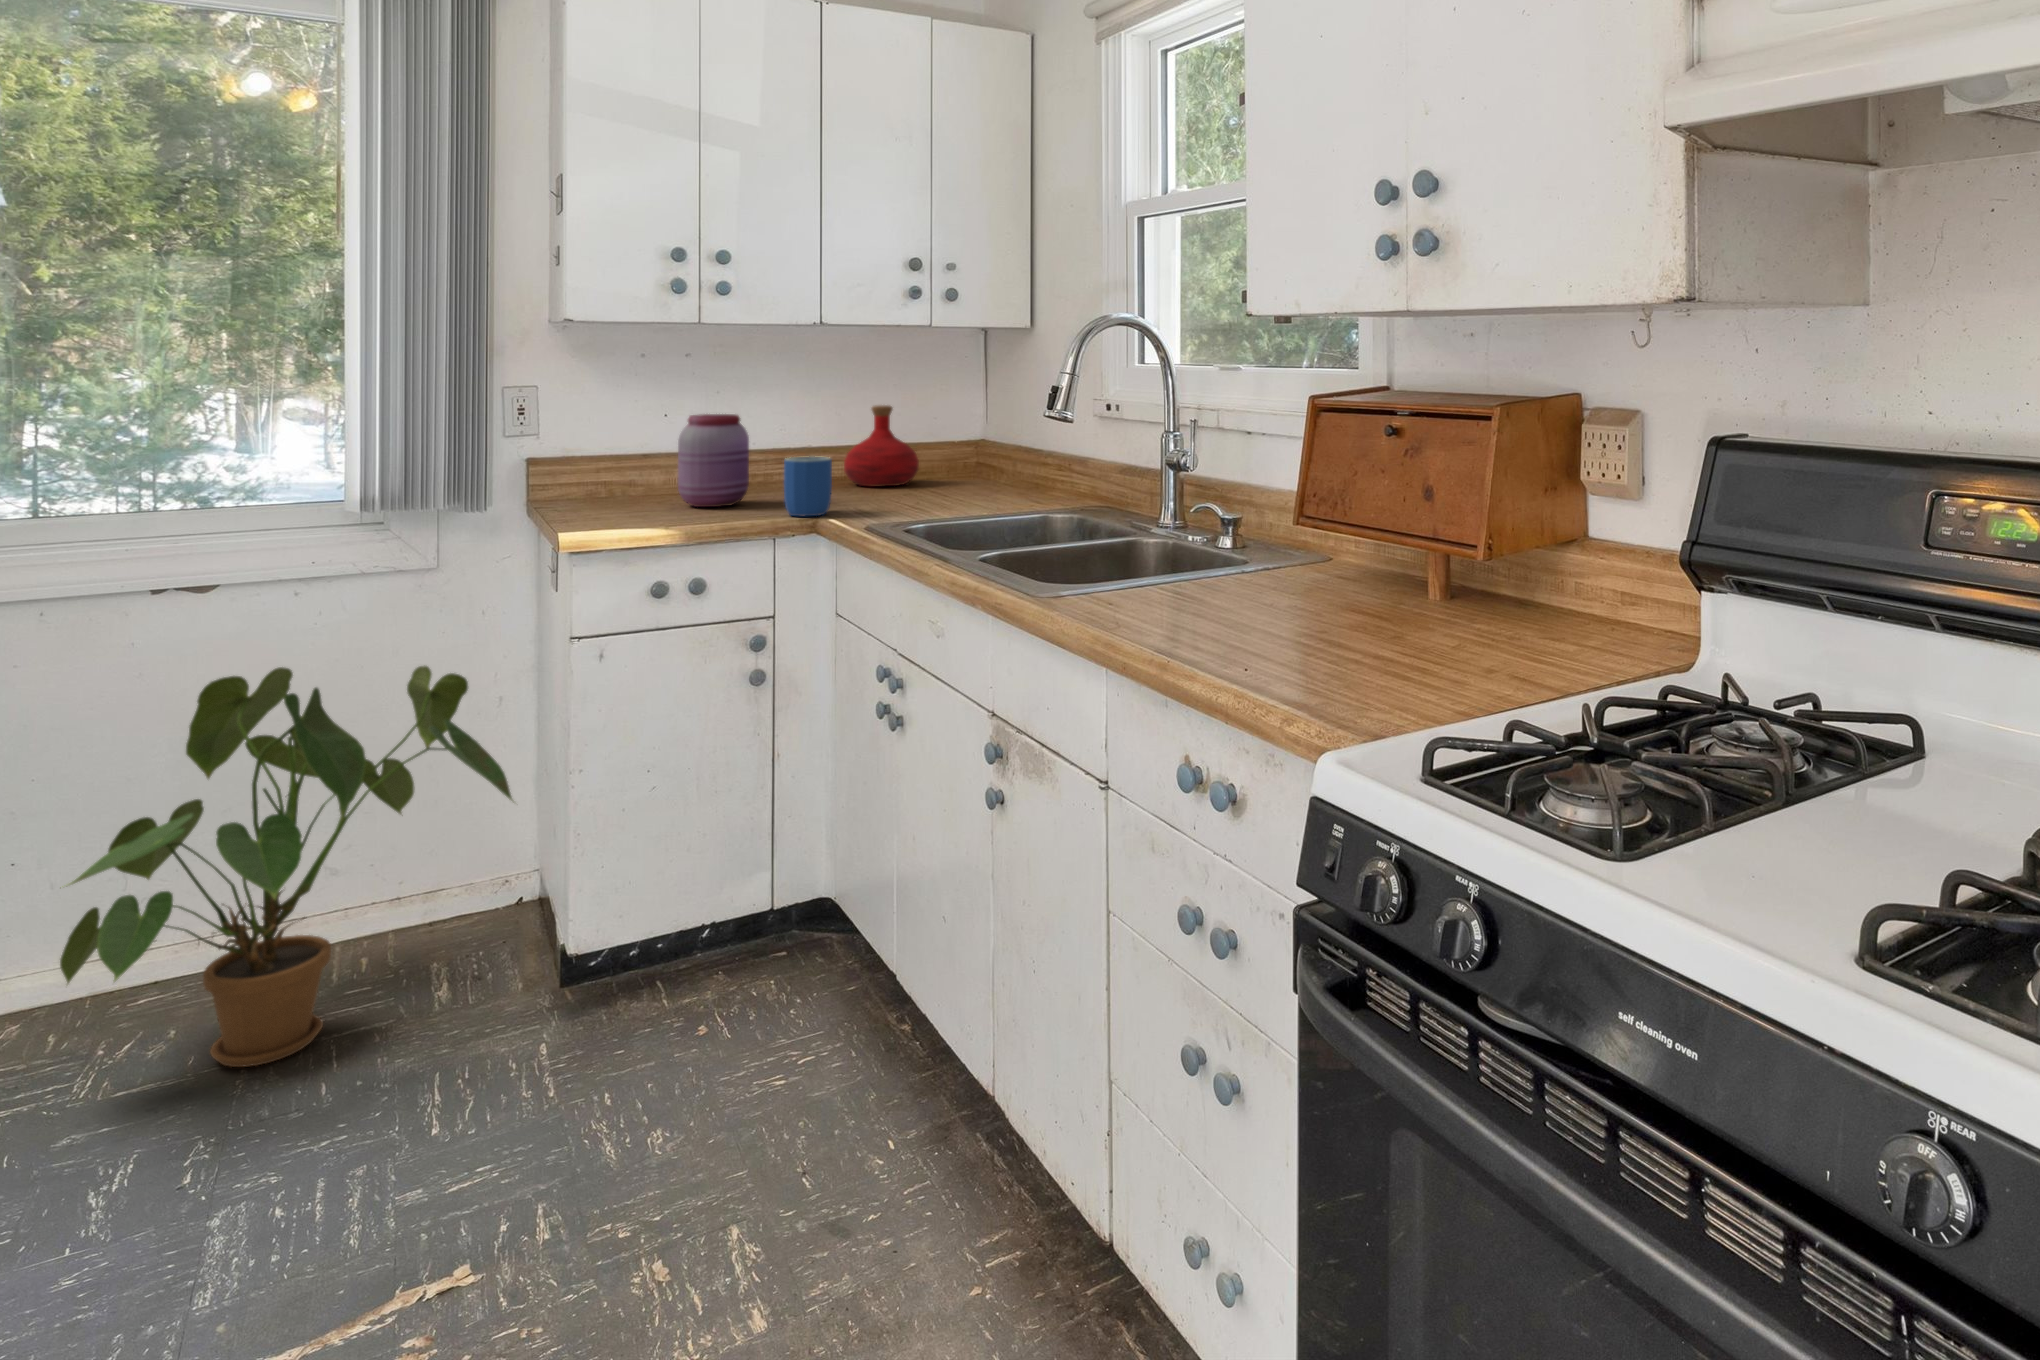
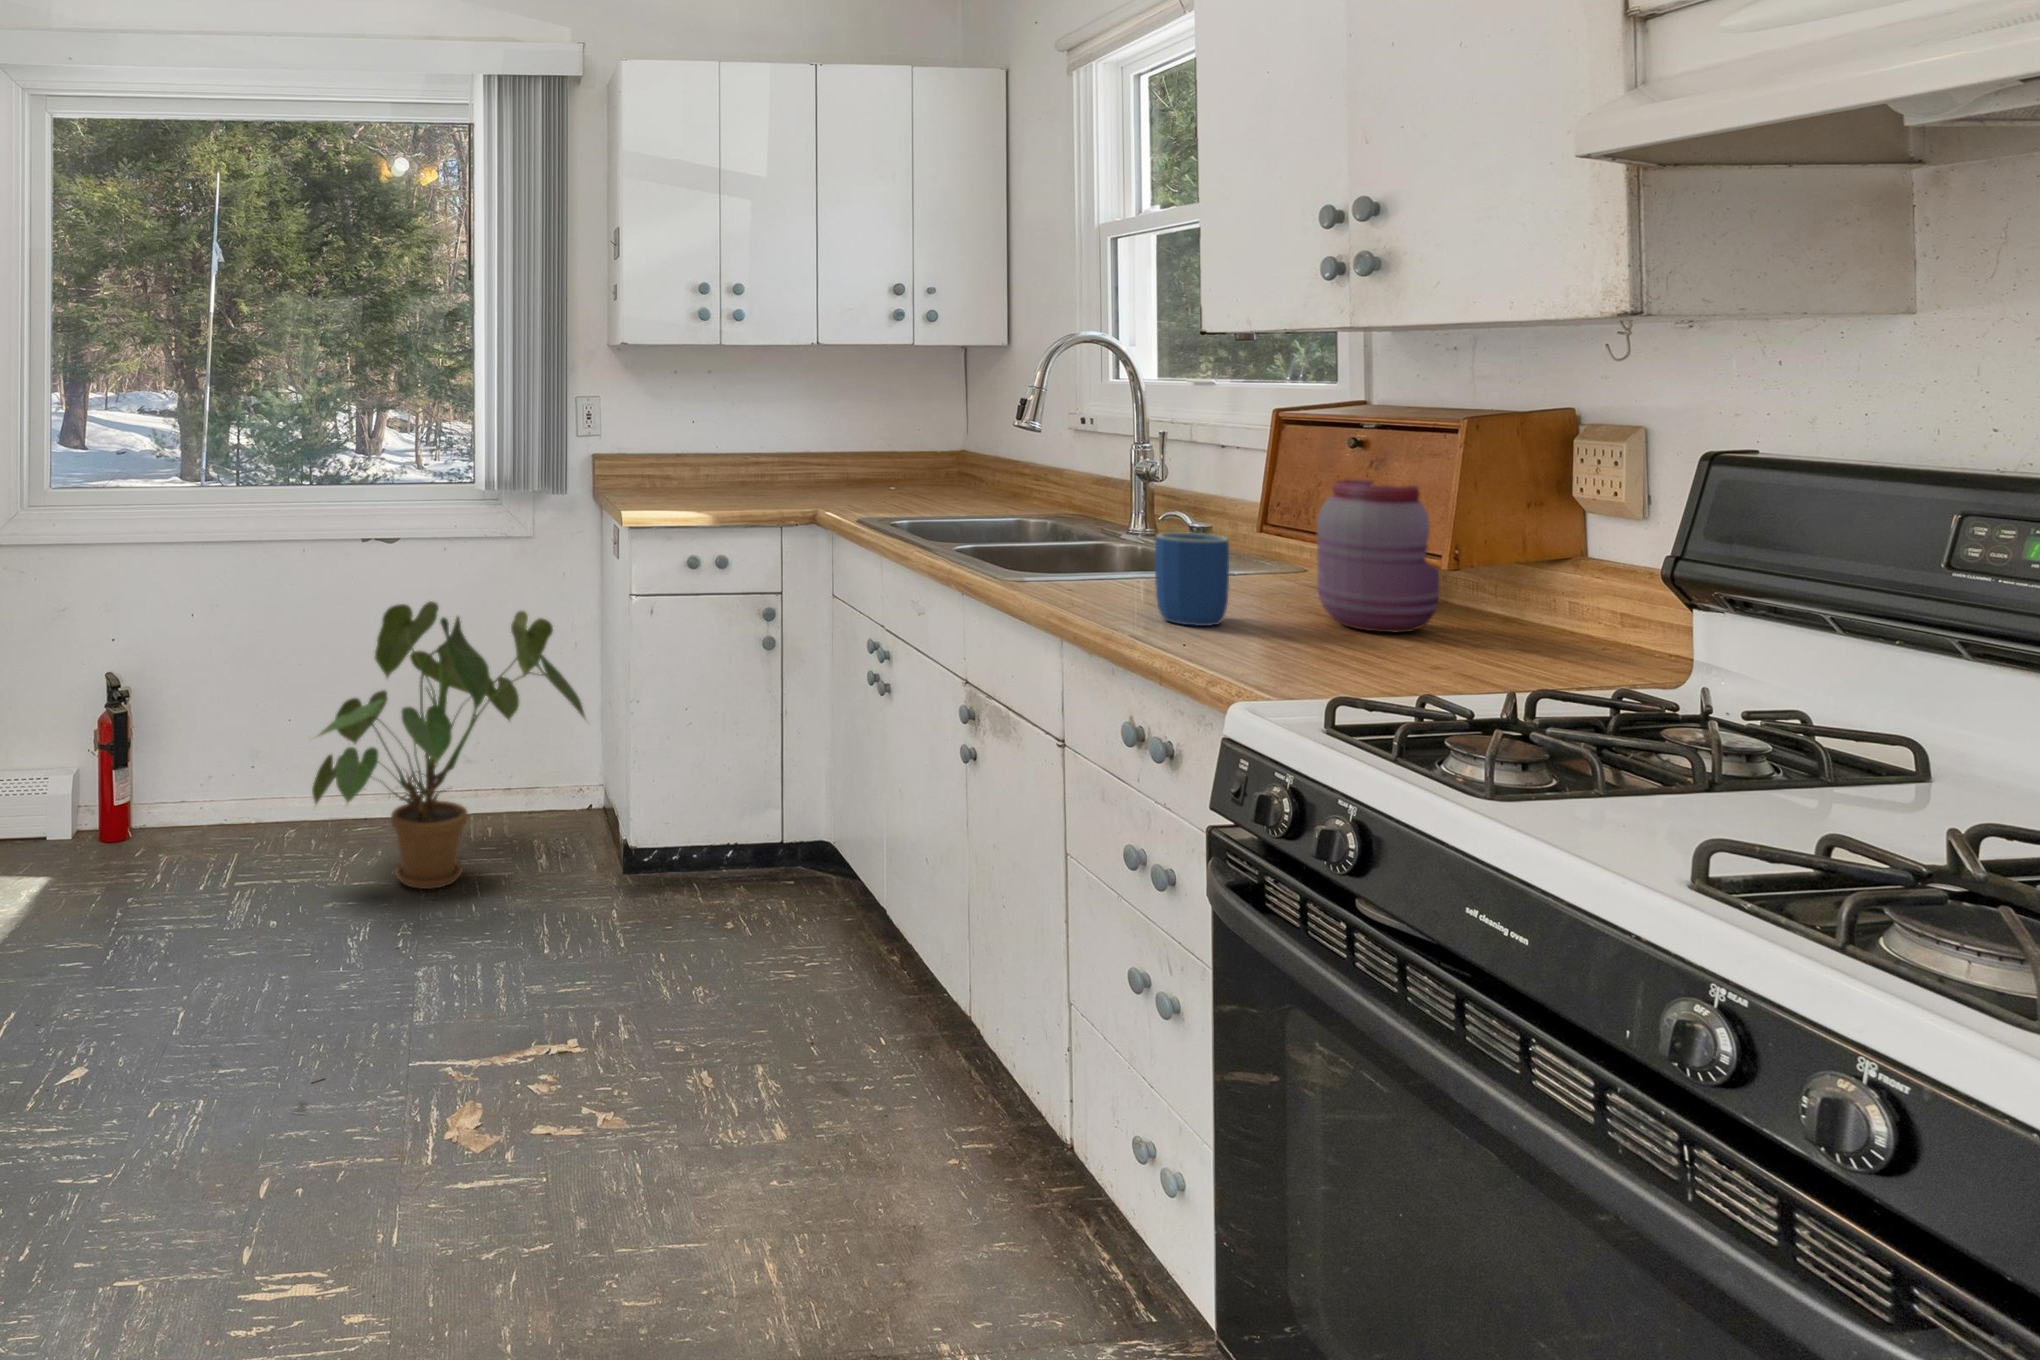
bottle: present [844,405,919,486] -> none [841,415,907,488]
jar: present [678,414,749,507] -> present [1317,480,1439,633]
mug: present [784,456,832,516] -> present [1155,532,1229,626]

